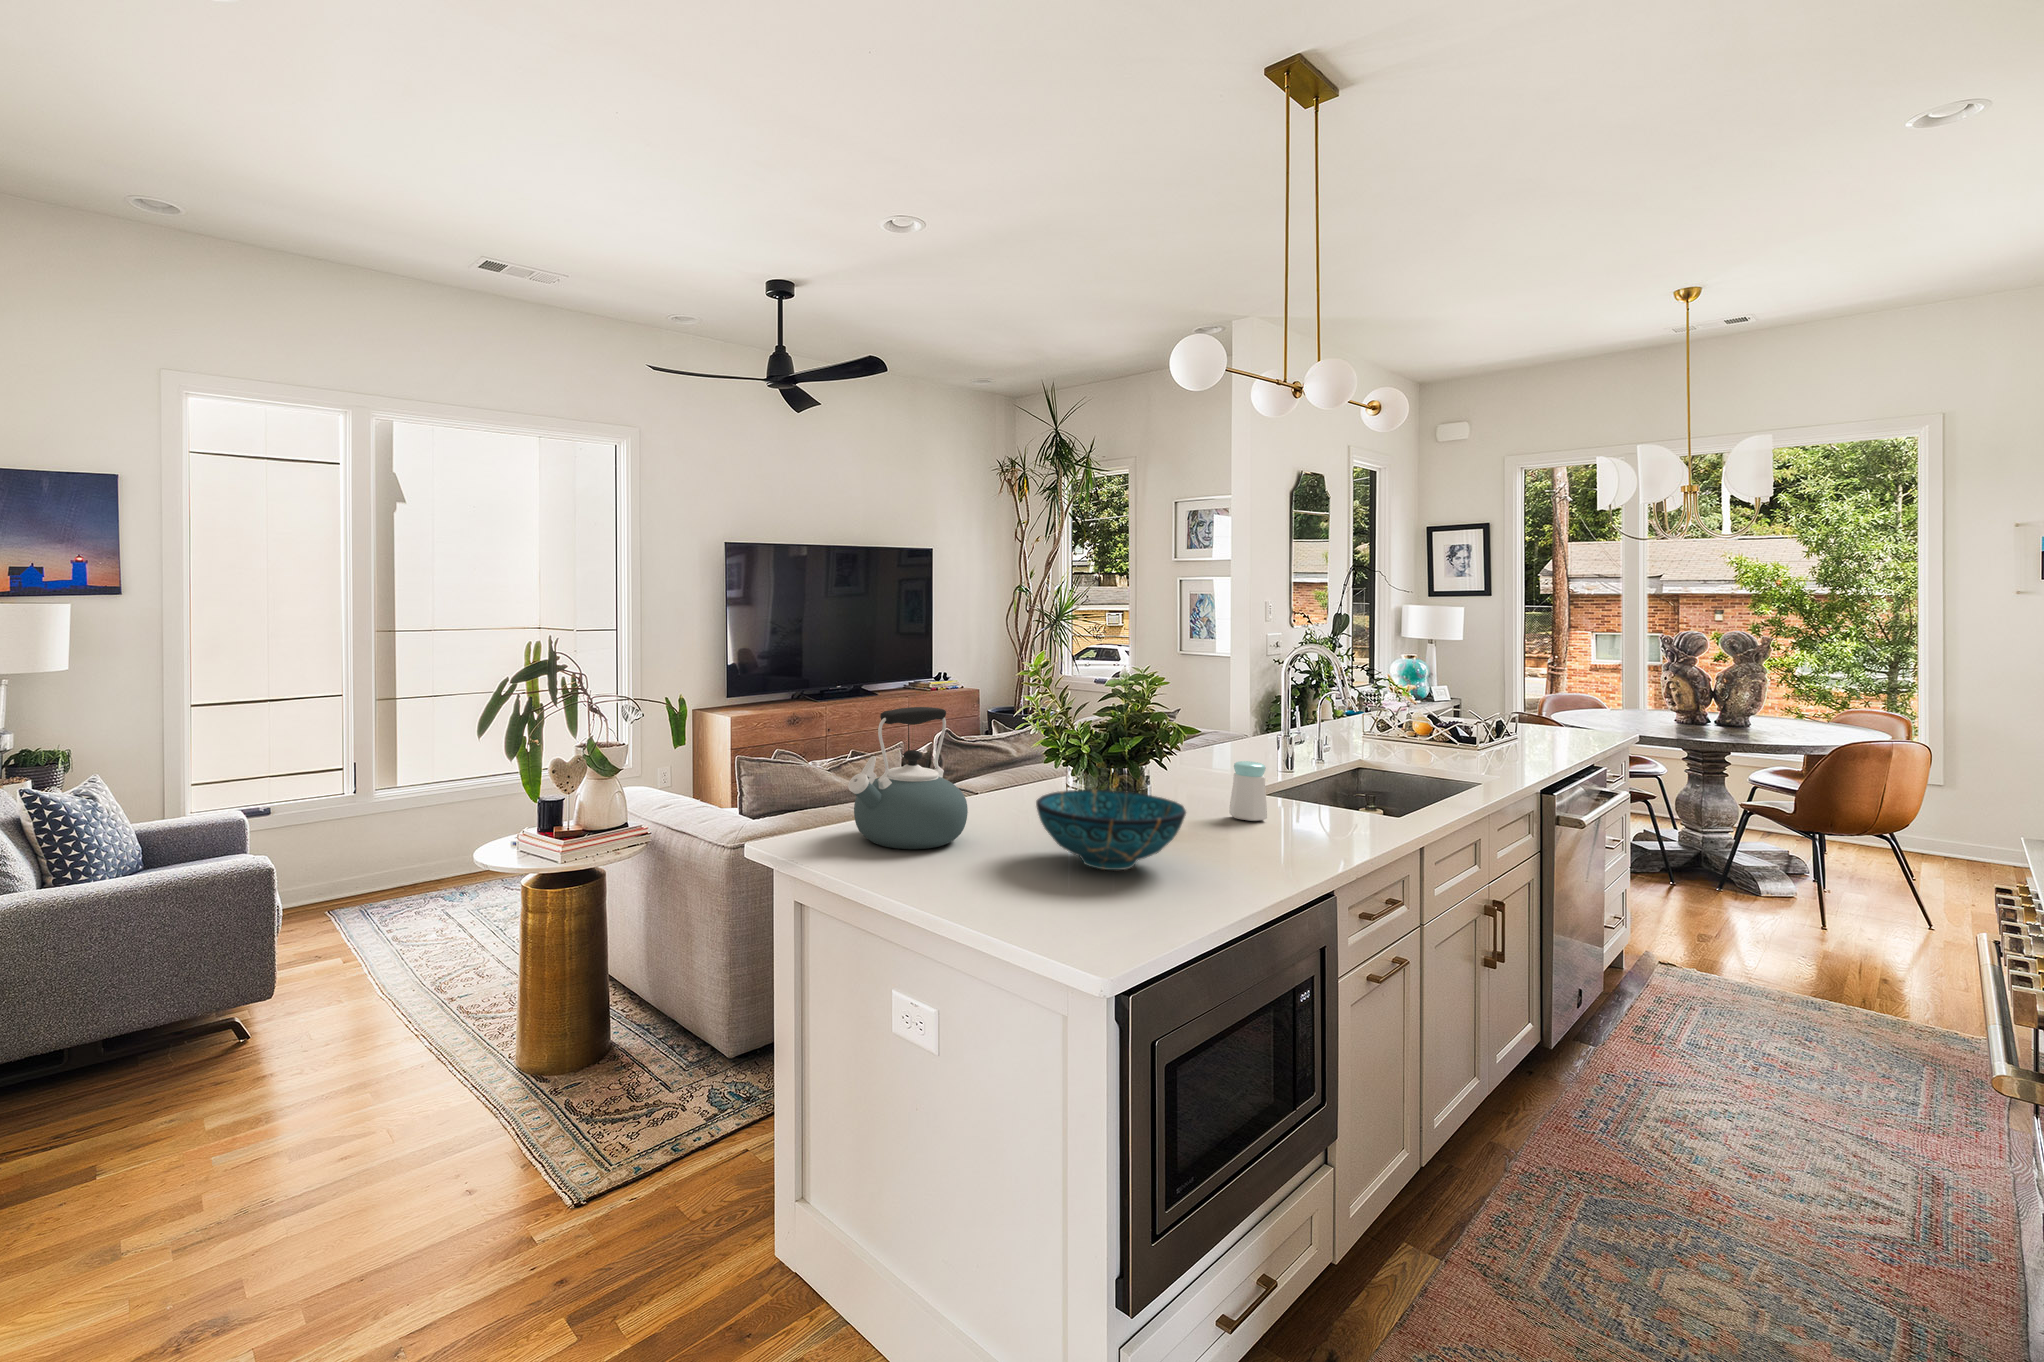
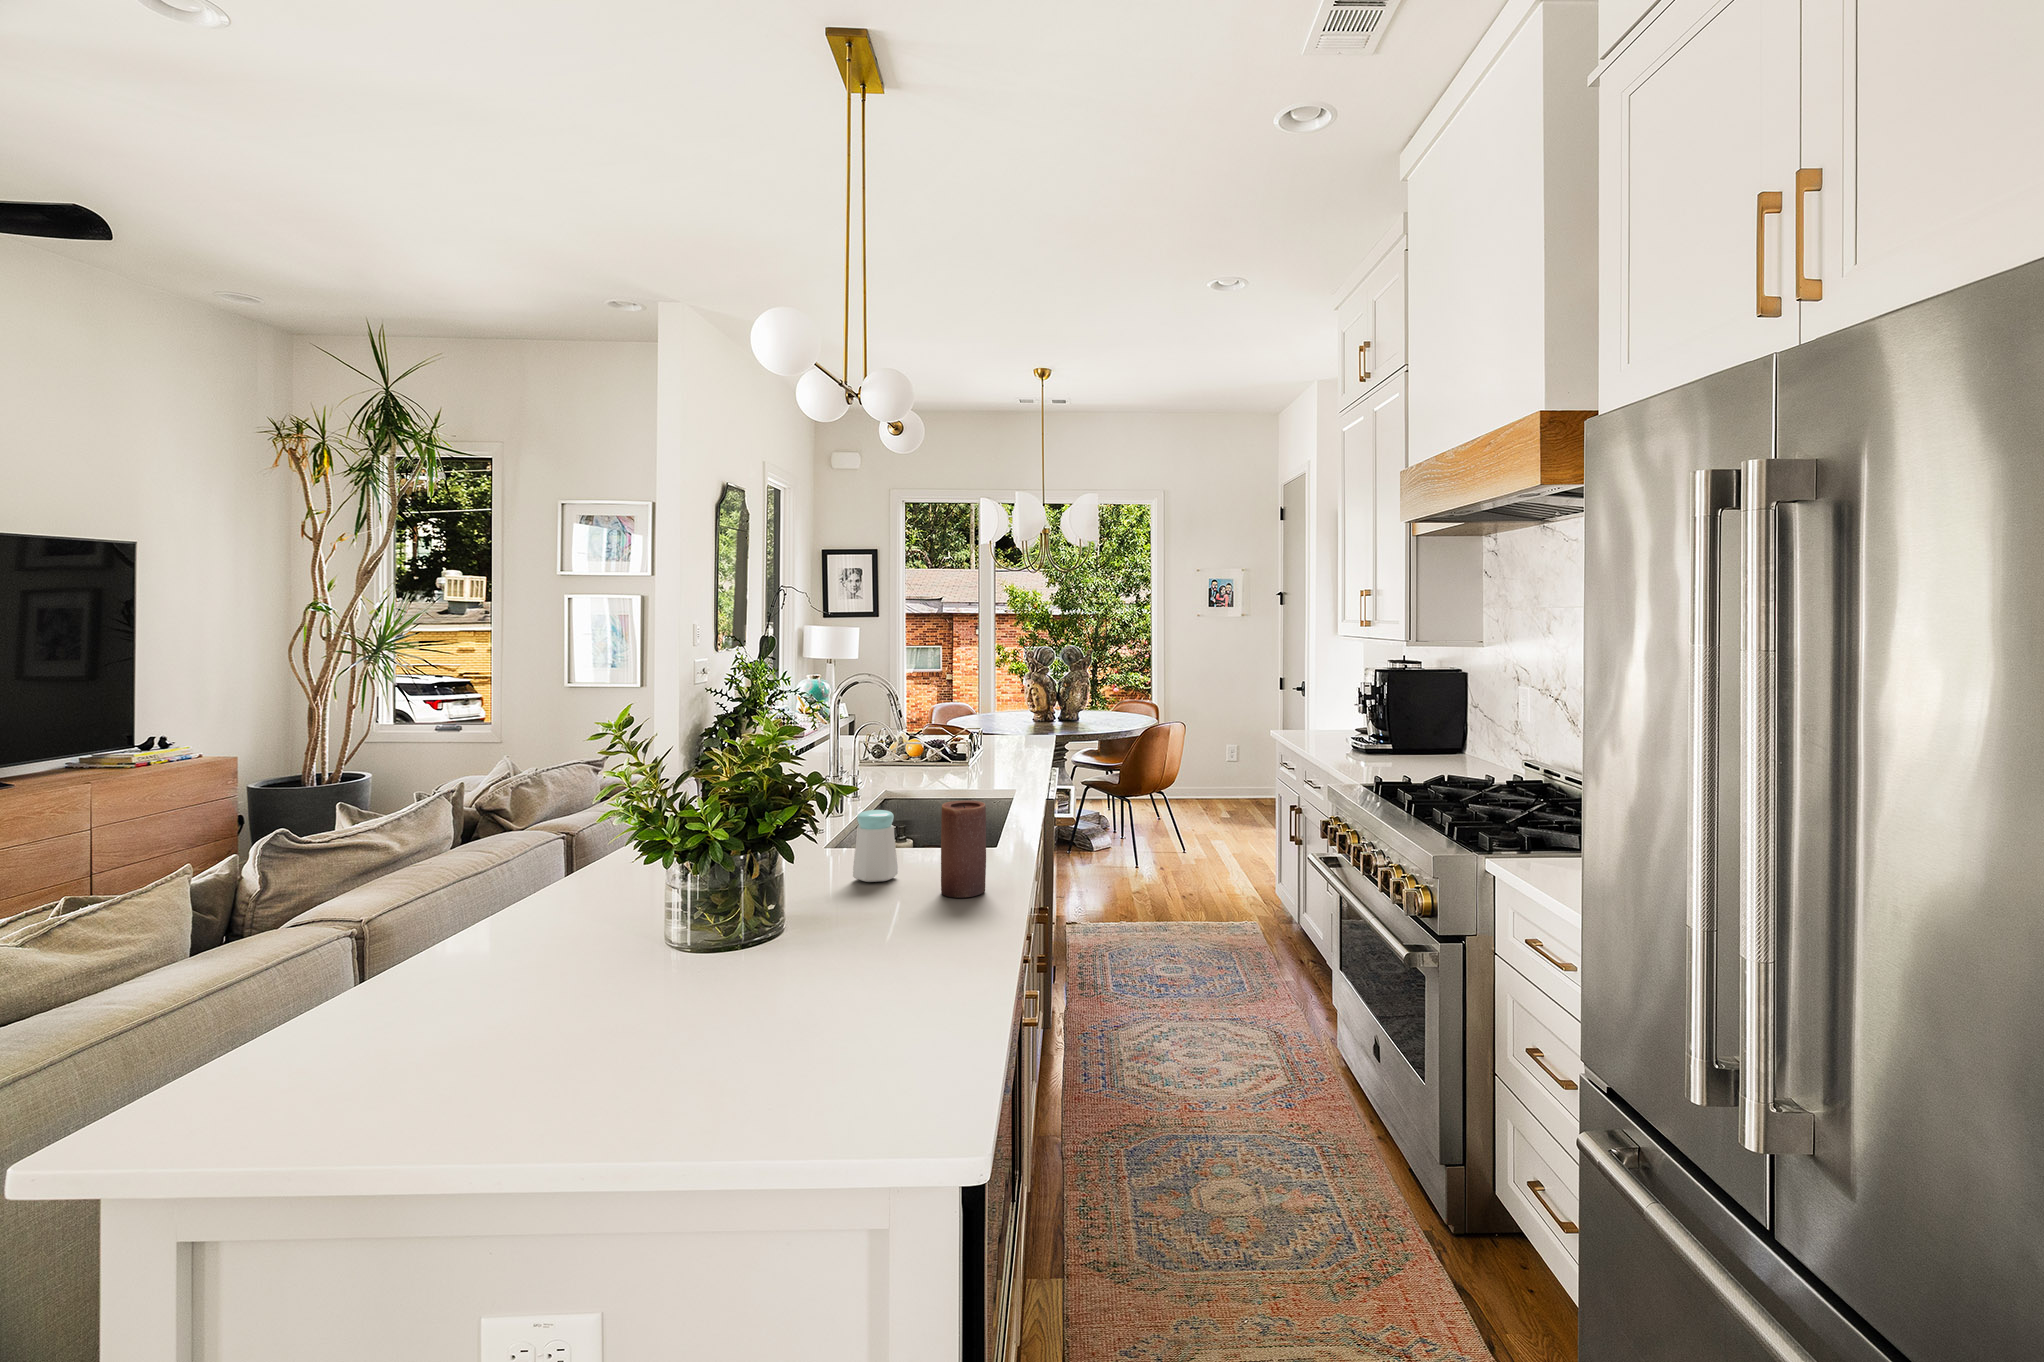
kettle: present [848,707,968,849] -> none [399,818,611,1067]
candle: none [1281,760,1325,844] -> present [941,800,986,898]
decorative bowl: present [1036,790,1186,870] -> none [732,882,932,996]

